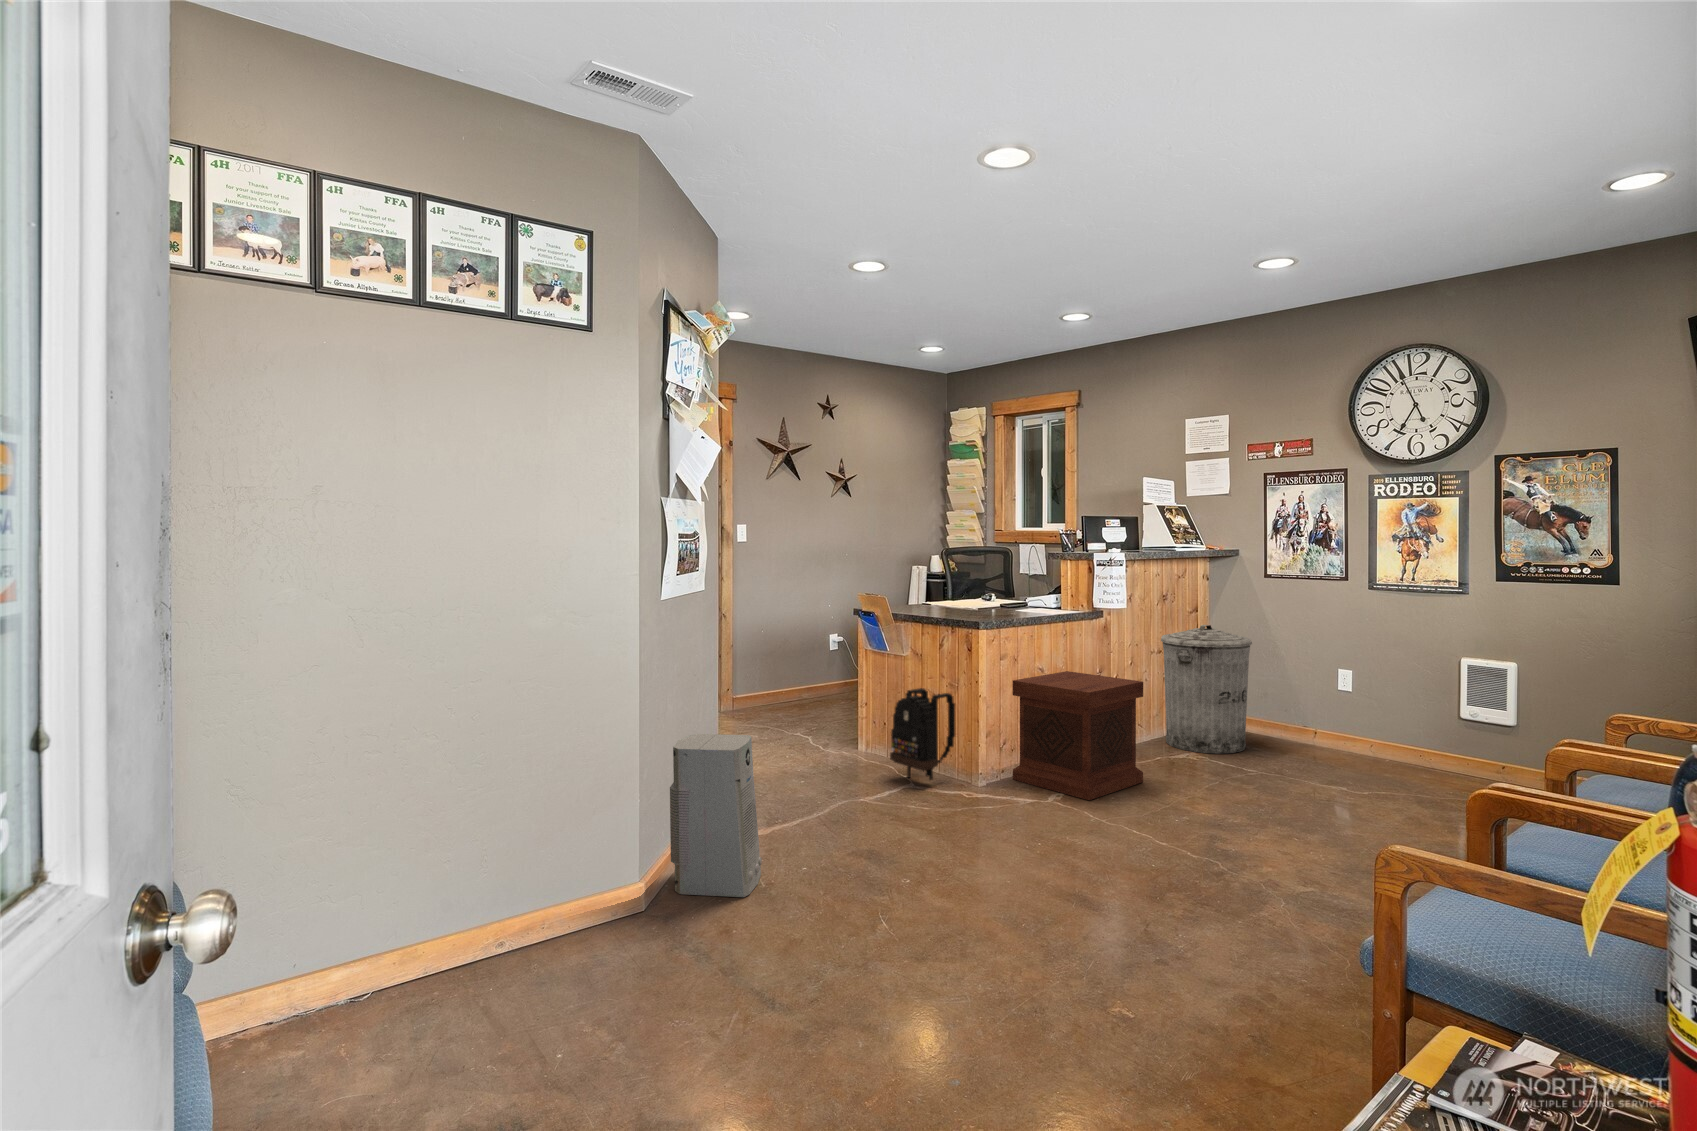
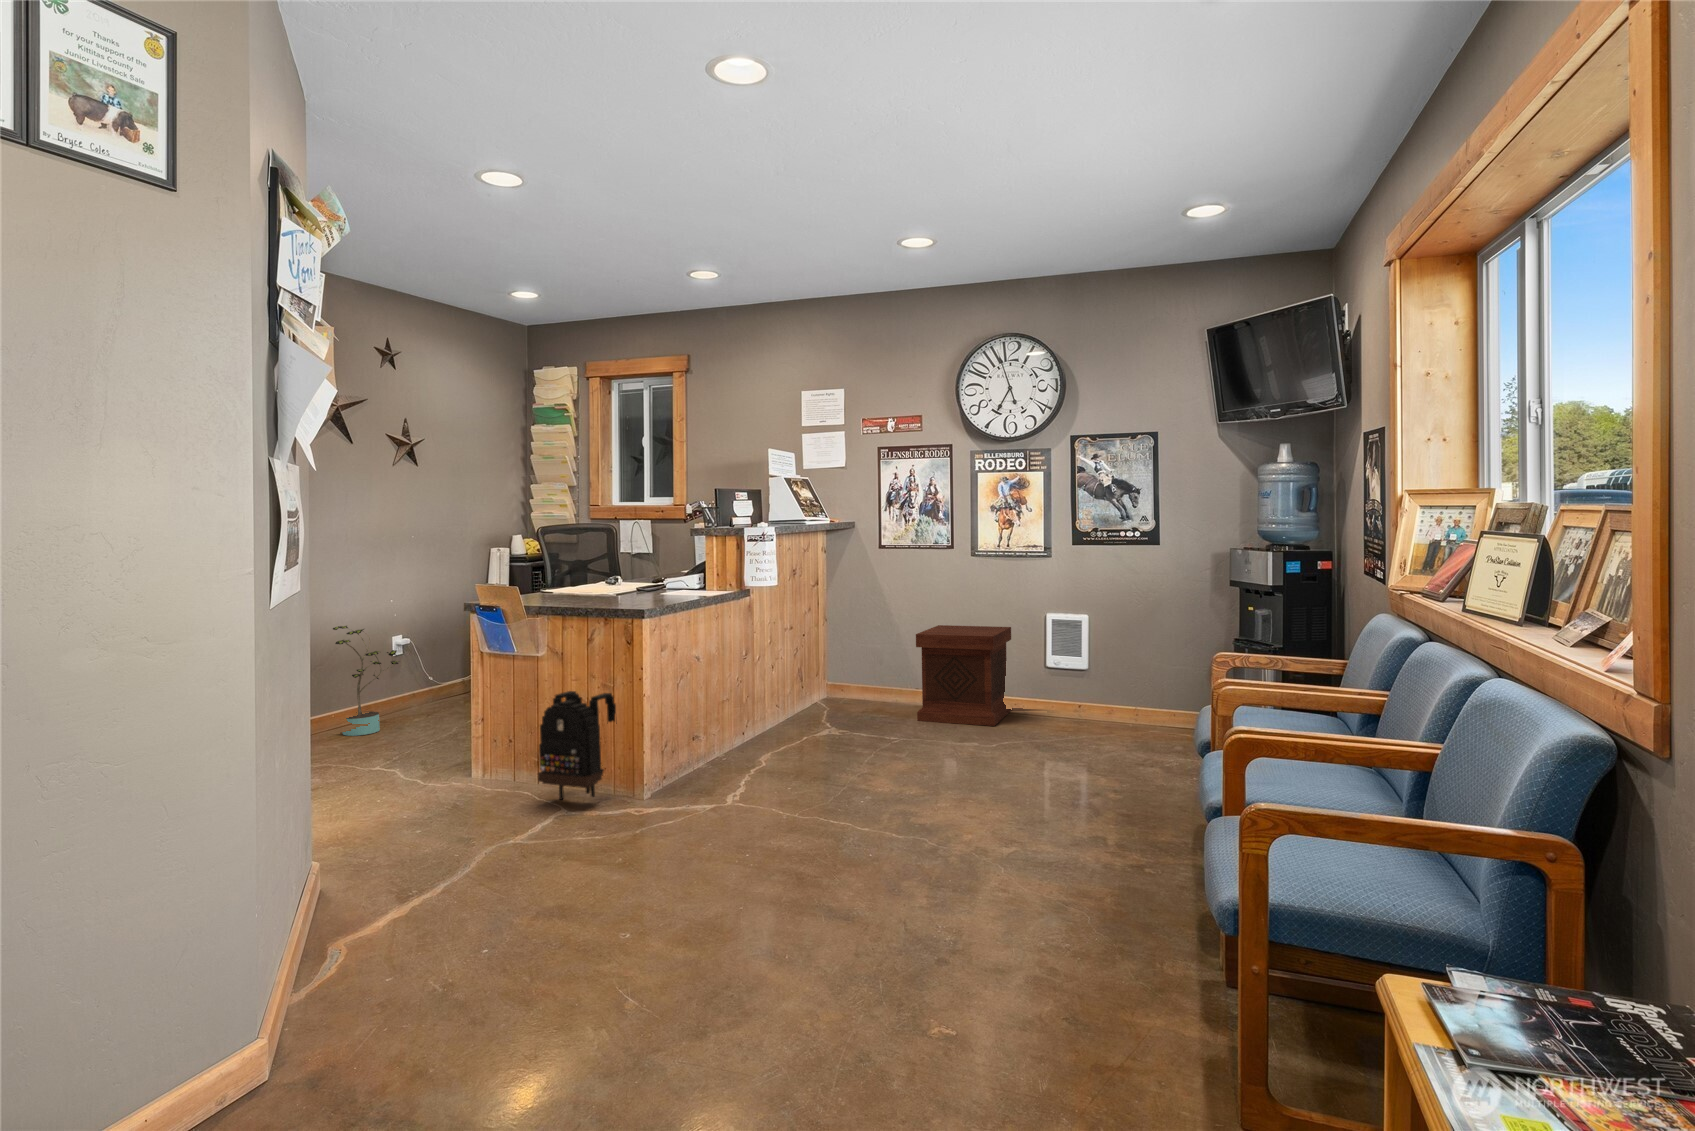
potted plant: none [786,621,832,705] -> present [333,626,398,736]
trash can: present [1161,625,1252,754] -> none [799,599,884,727]
side table: present [1012,671,1143,800] -> present [916,625,1012,726]
air purifier: present [670,734,762,897] -> none [310,770,444,1004]

